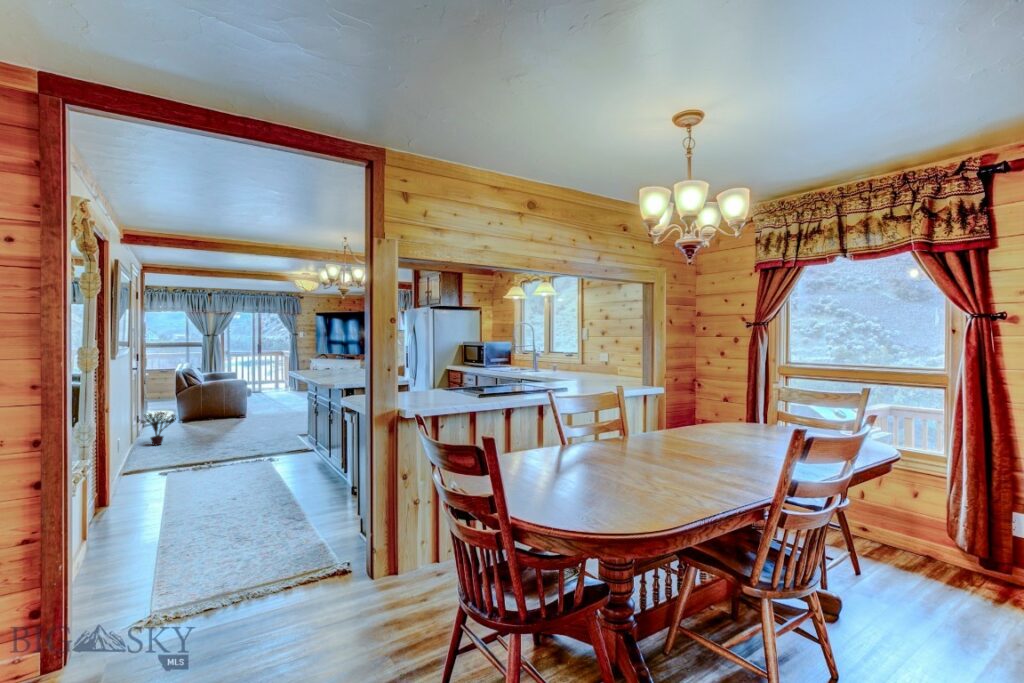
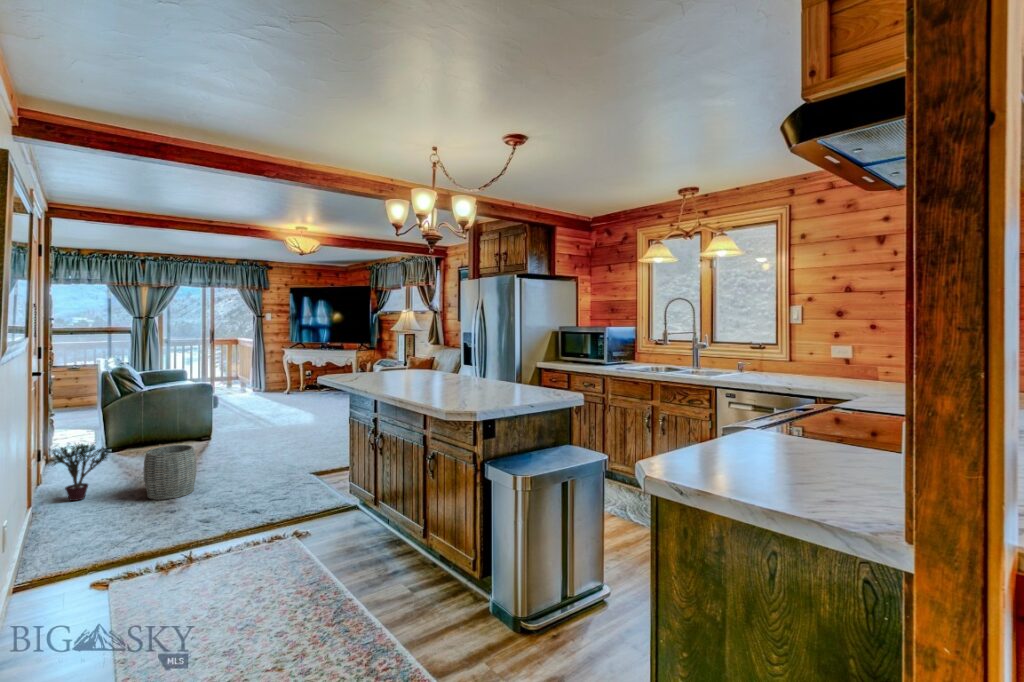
woven basket: none [195,415,227,446] -> present [144,445,197,500]

